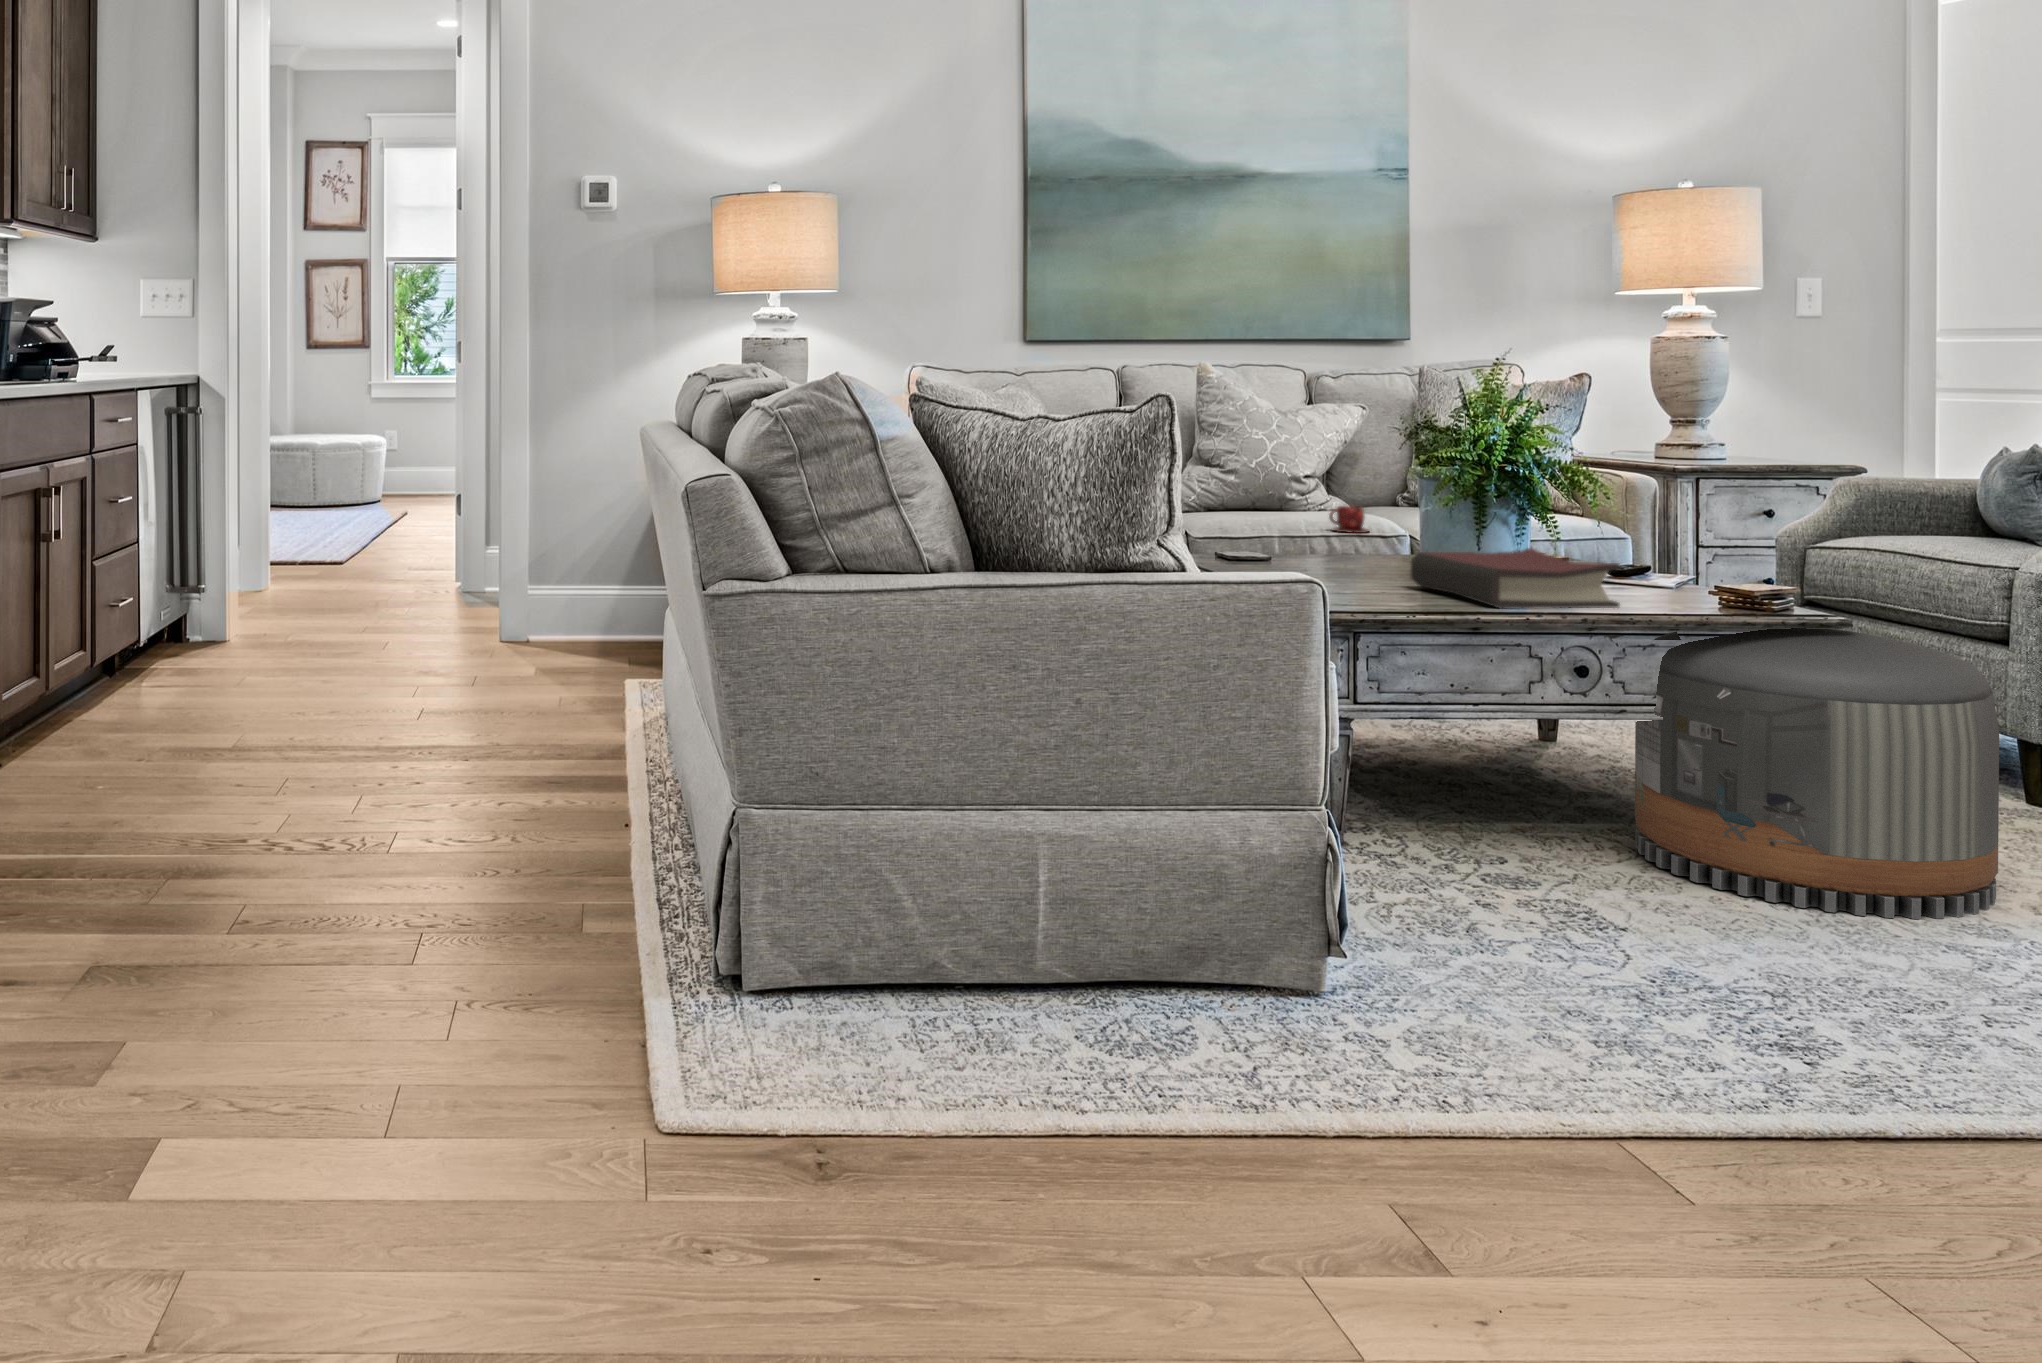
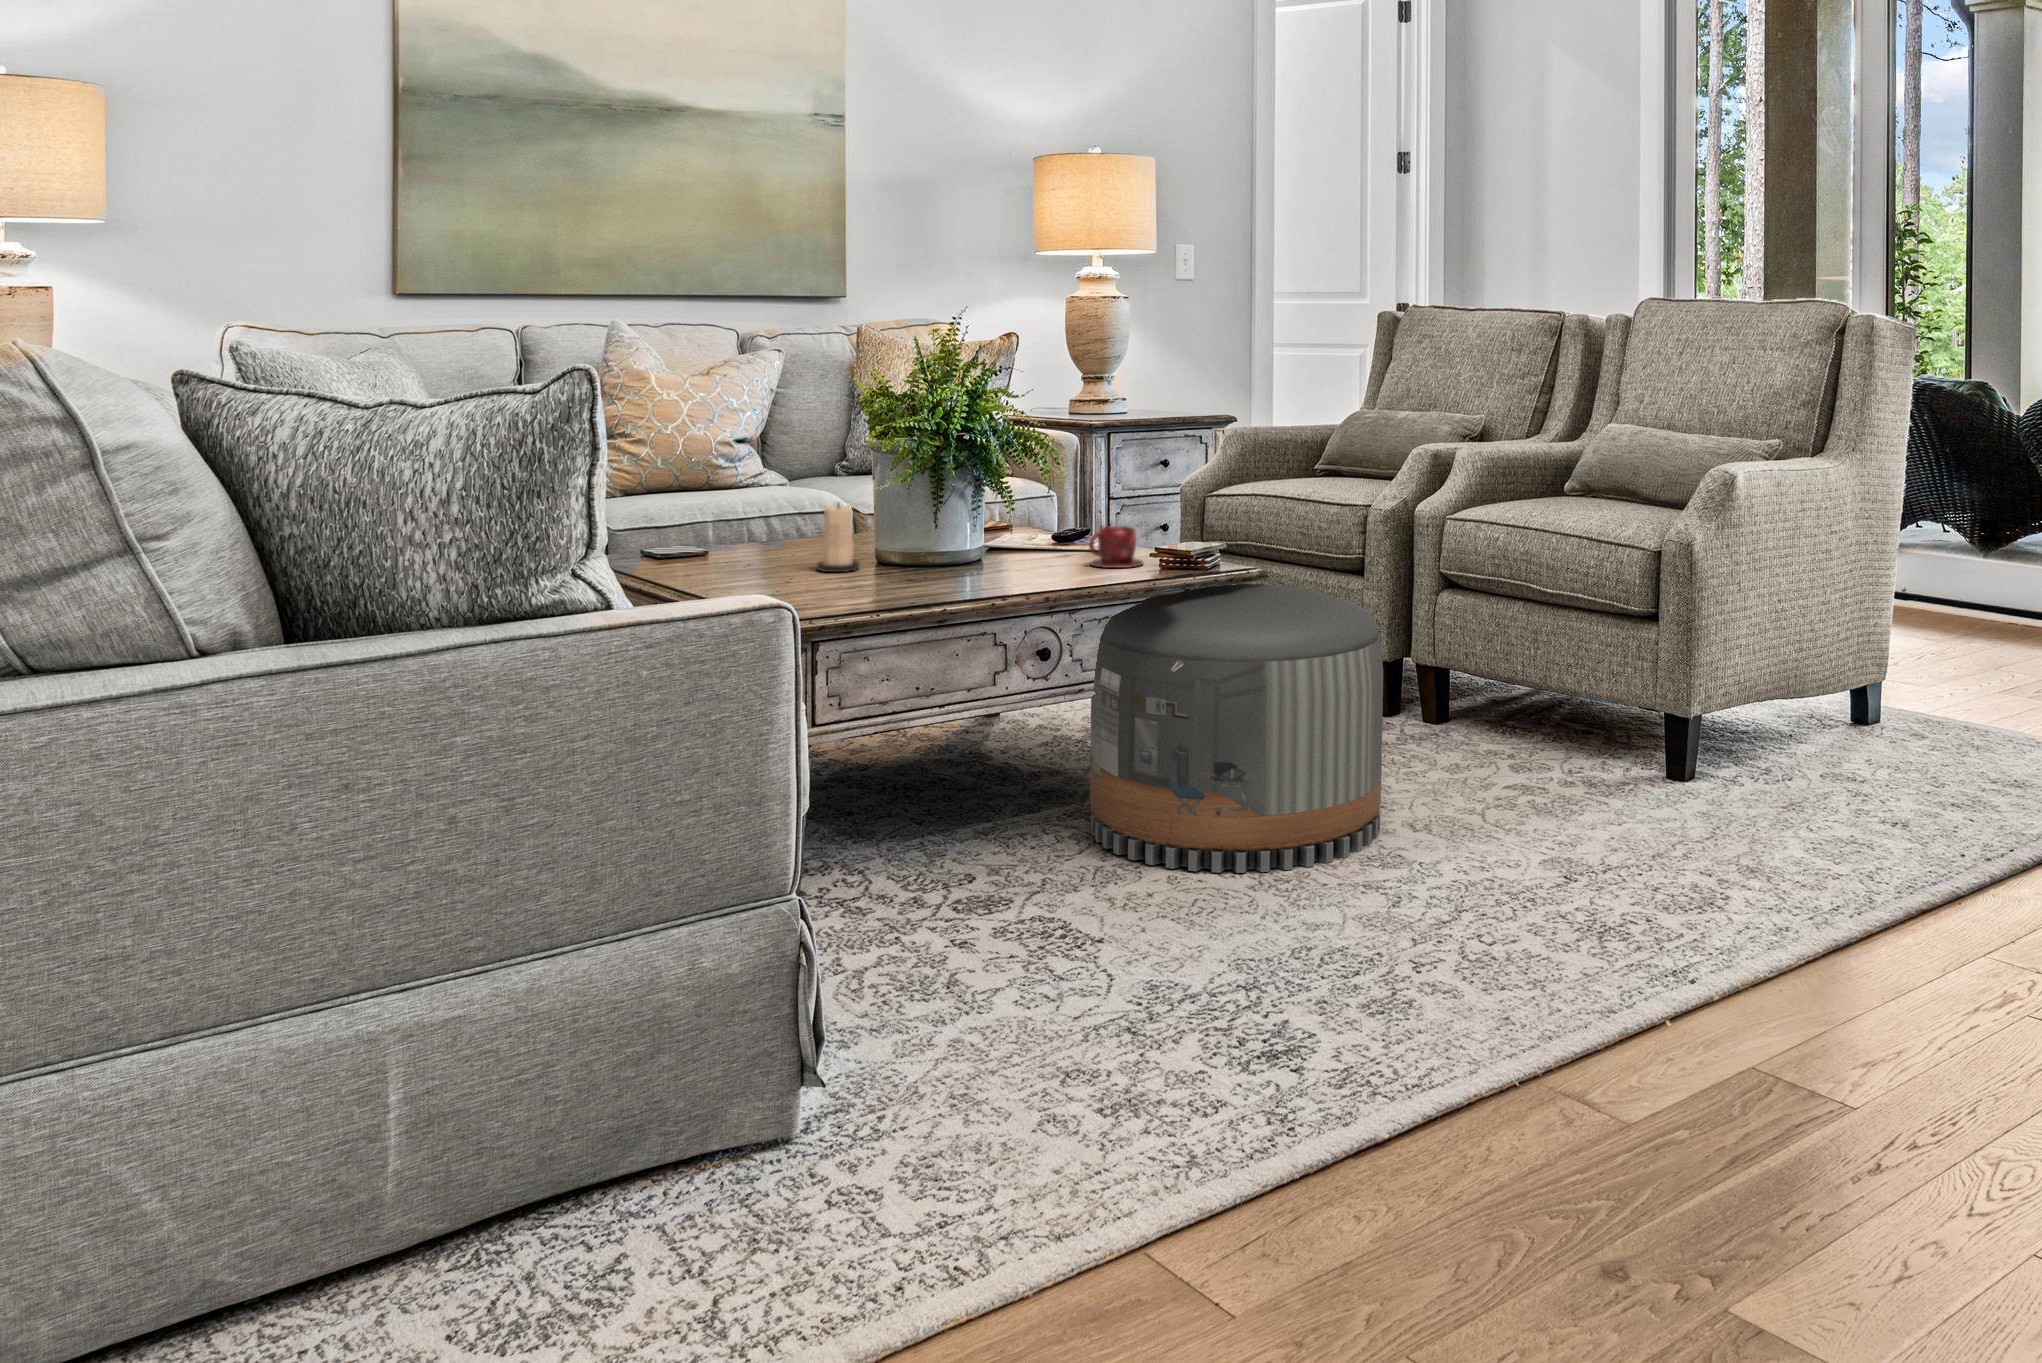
teacup: present [1329,506,1369,533] -> present [1089,526,1143,568]
candle: none [1365,520,1404,581] -> present [816,503,859,572]
hardback book: present [1411,548,1620,609] -> none [869,522,1080,598]

